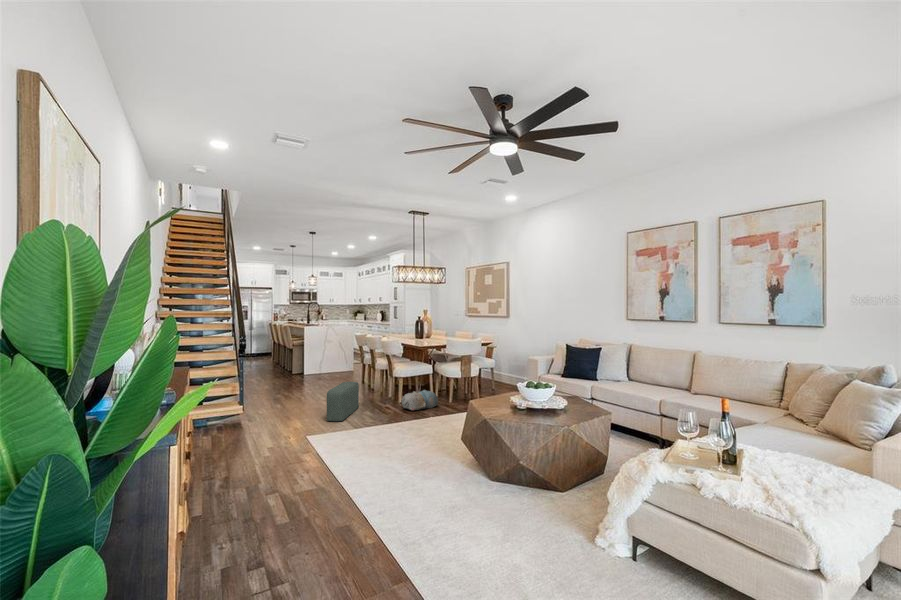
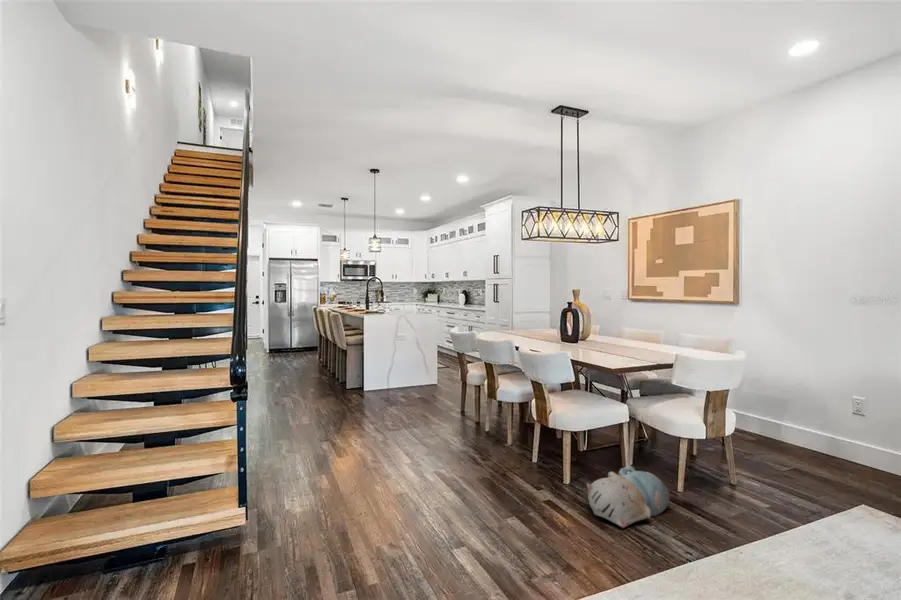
pouf: present [327,382,359,421] -> none [431,445,488,569]

